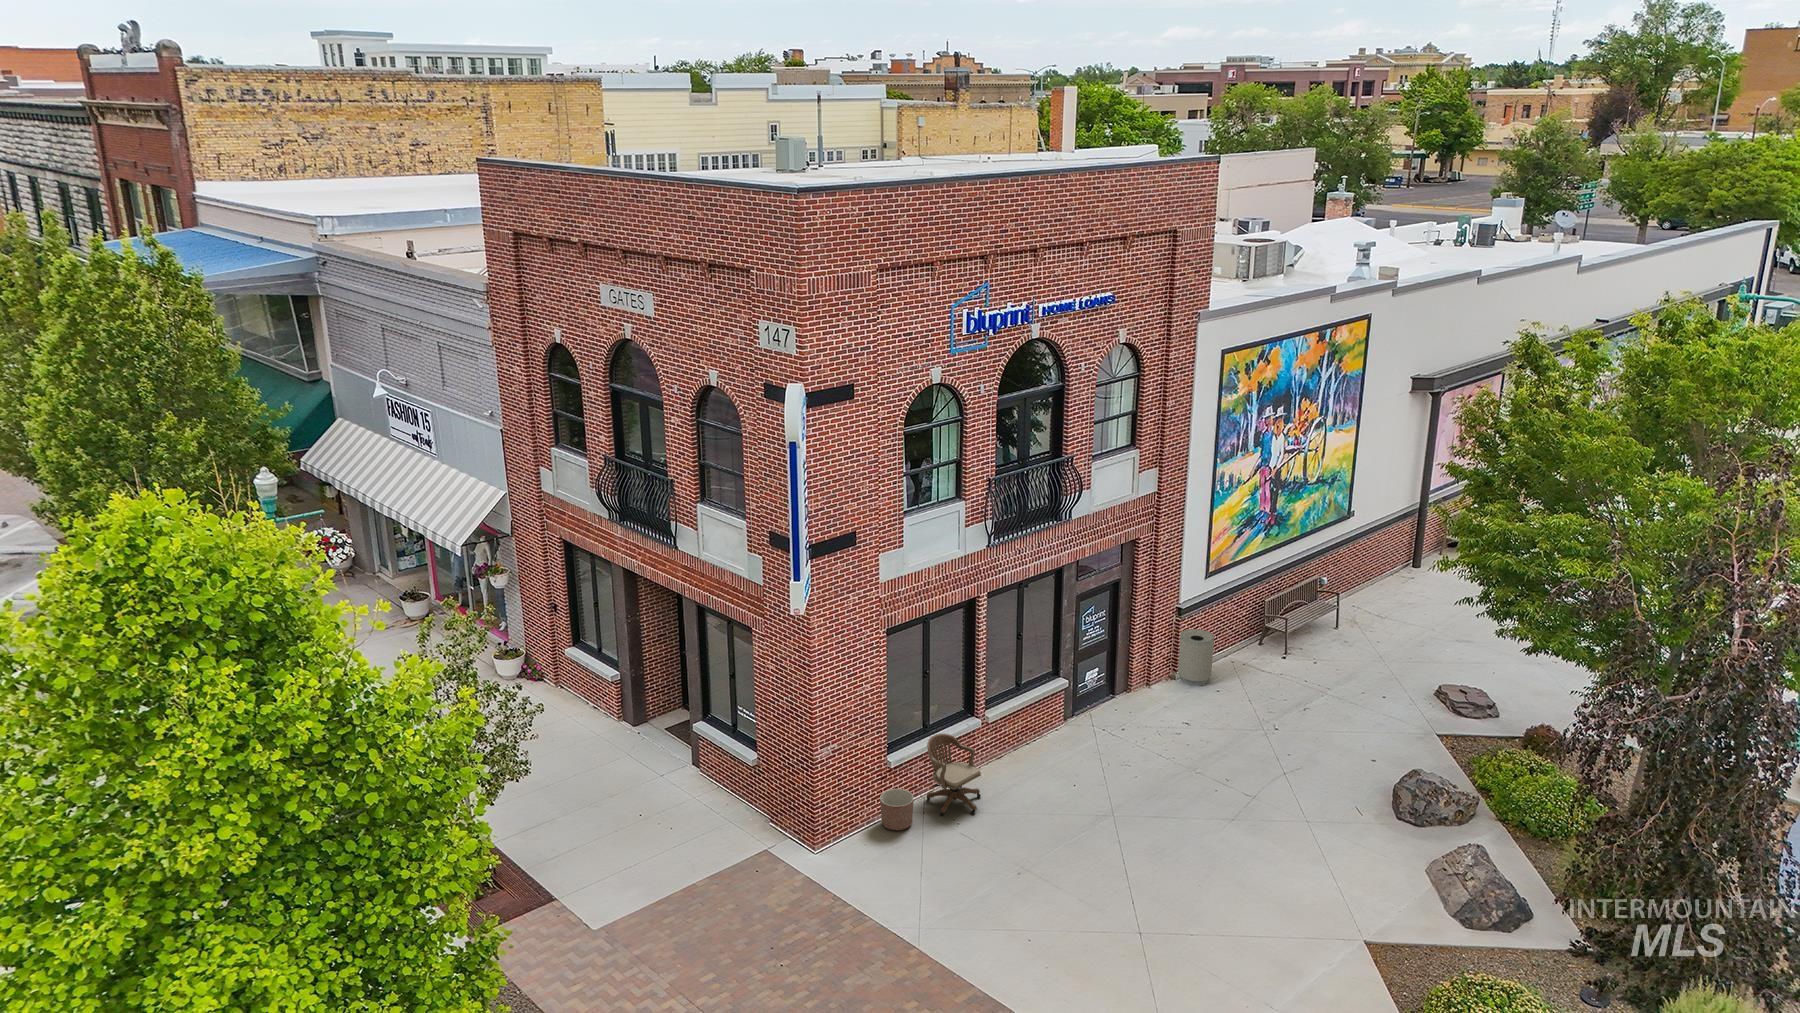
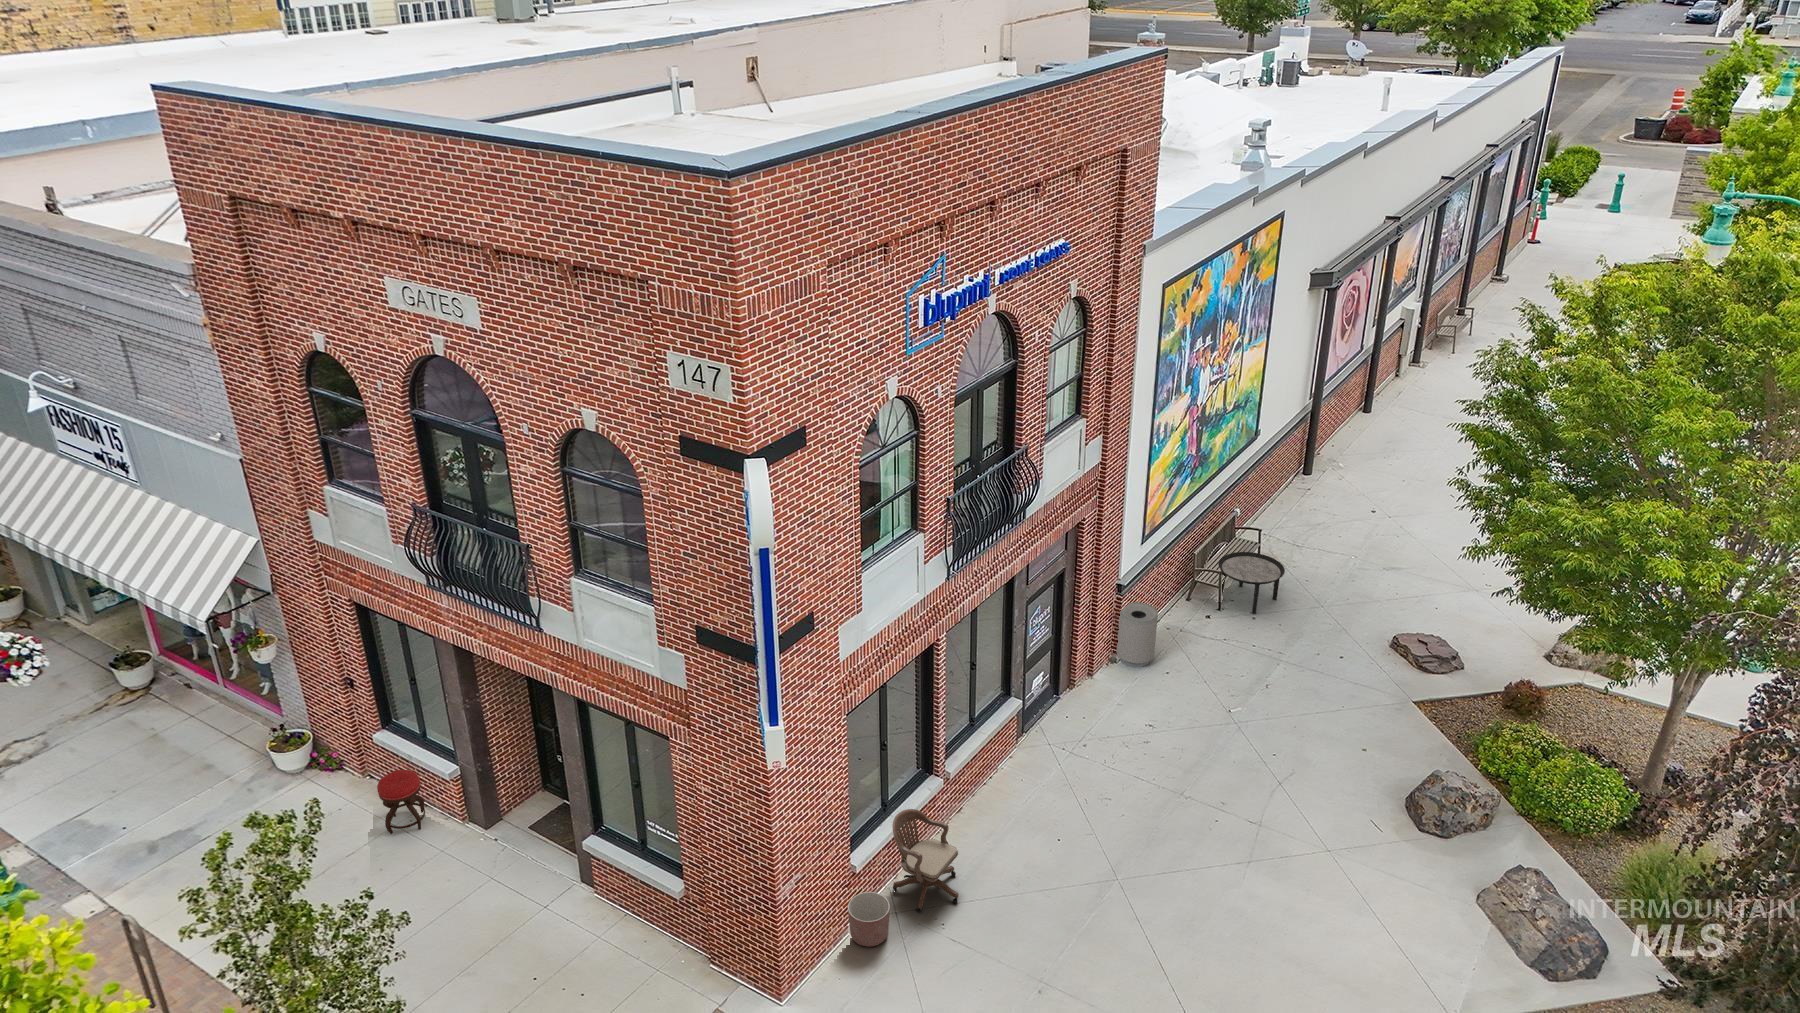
round table: none [1289,609,1350,661] -> present [1218,552,1285,614]
stool: none [560,673,593,721] -> present [377,770,425,834]

